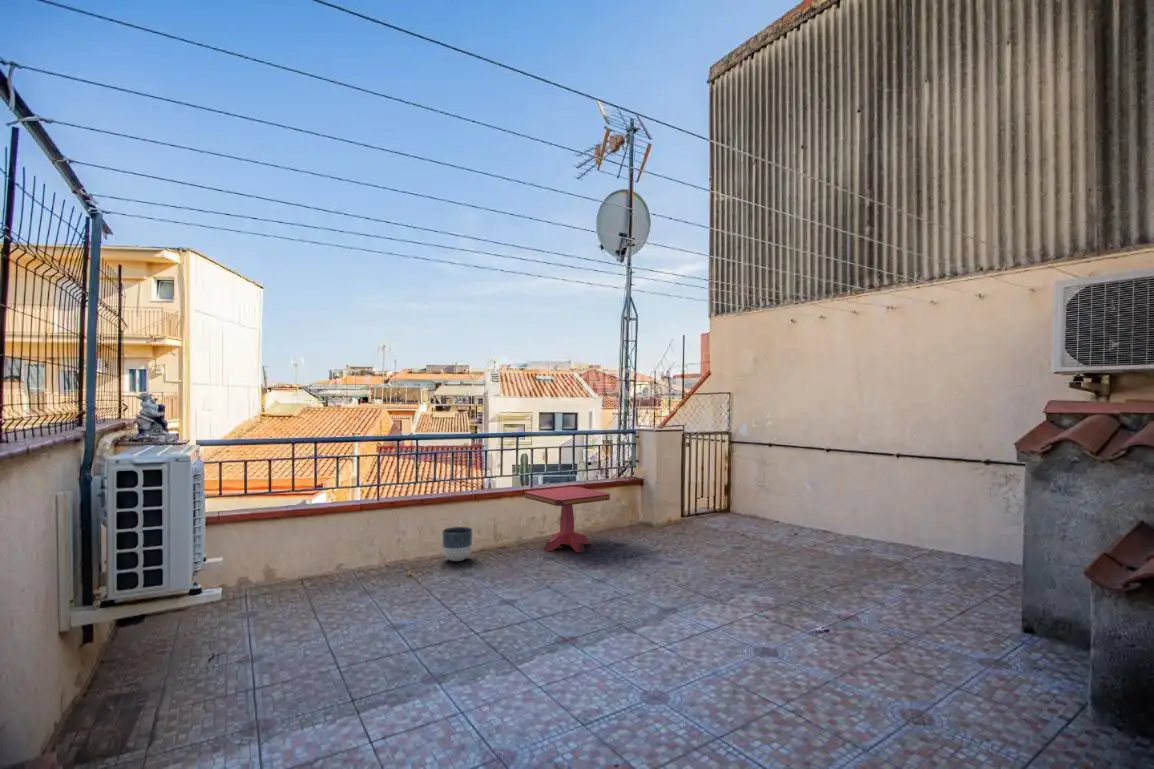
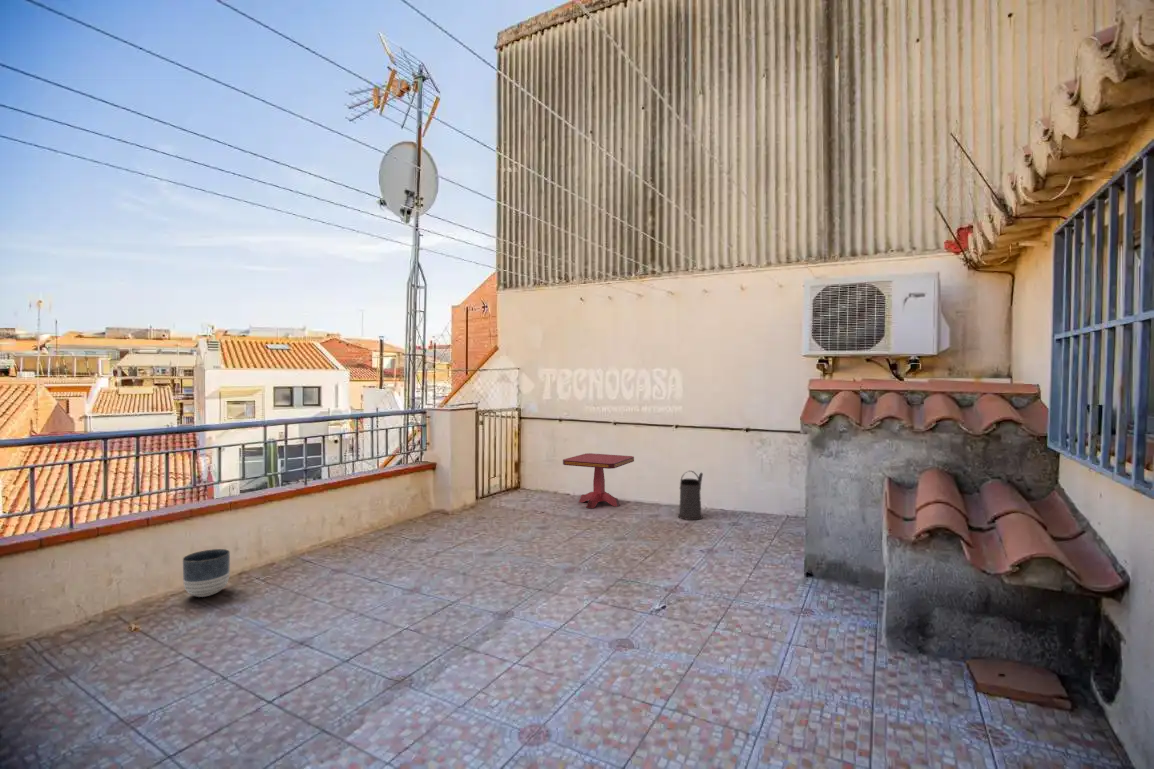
side table: present [525,487,610,553] -> present [563,453,634,508]
watering can: none [898,503,935,560] -> present [678,471,703,520]

